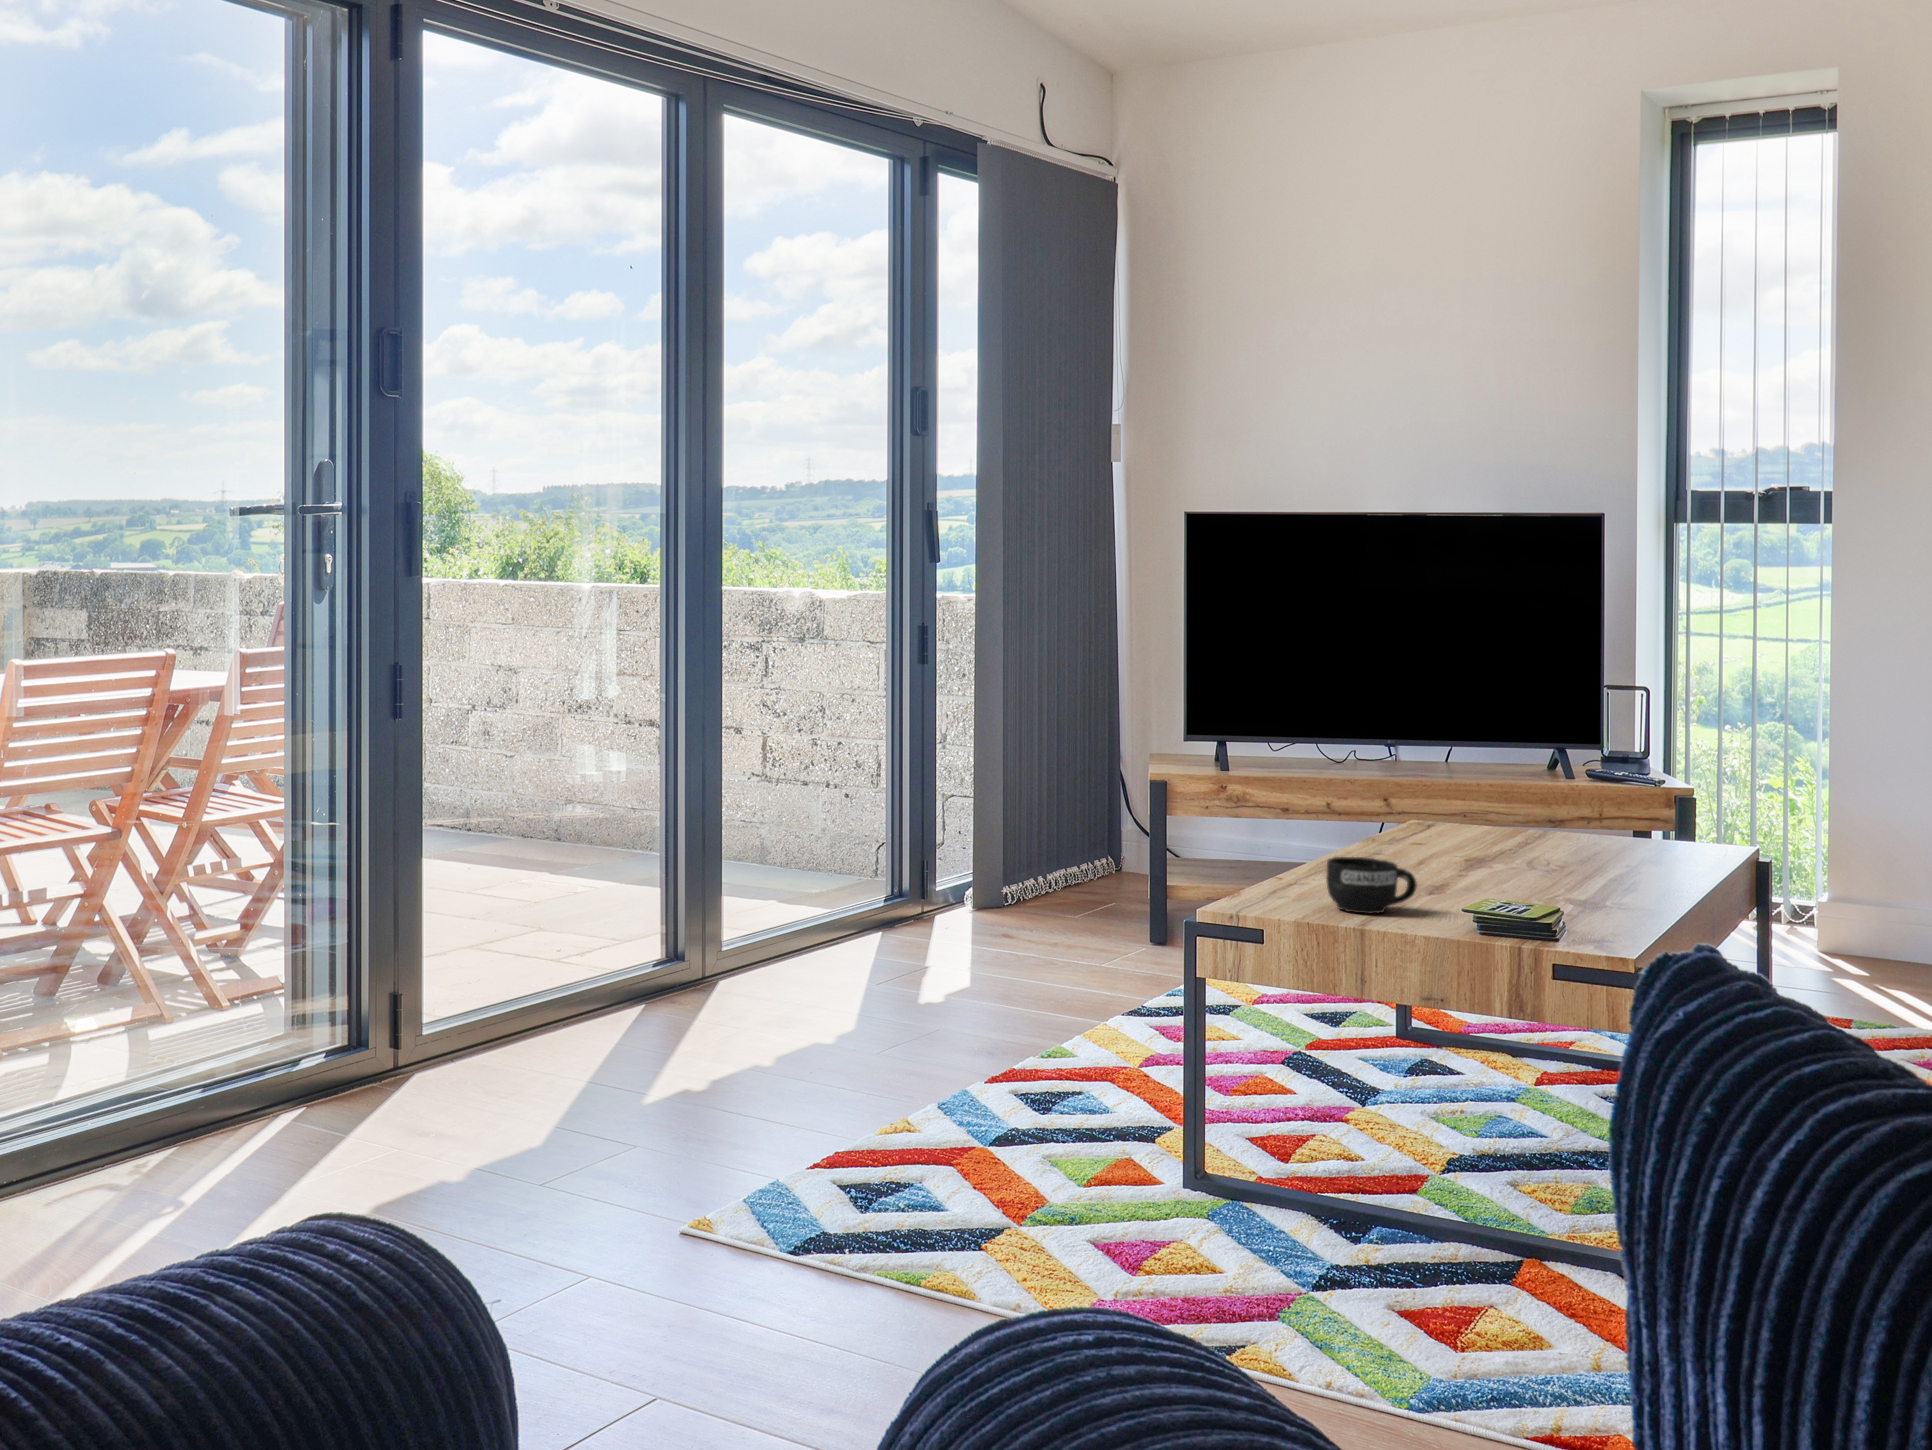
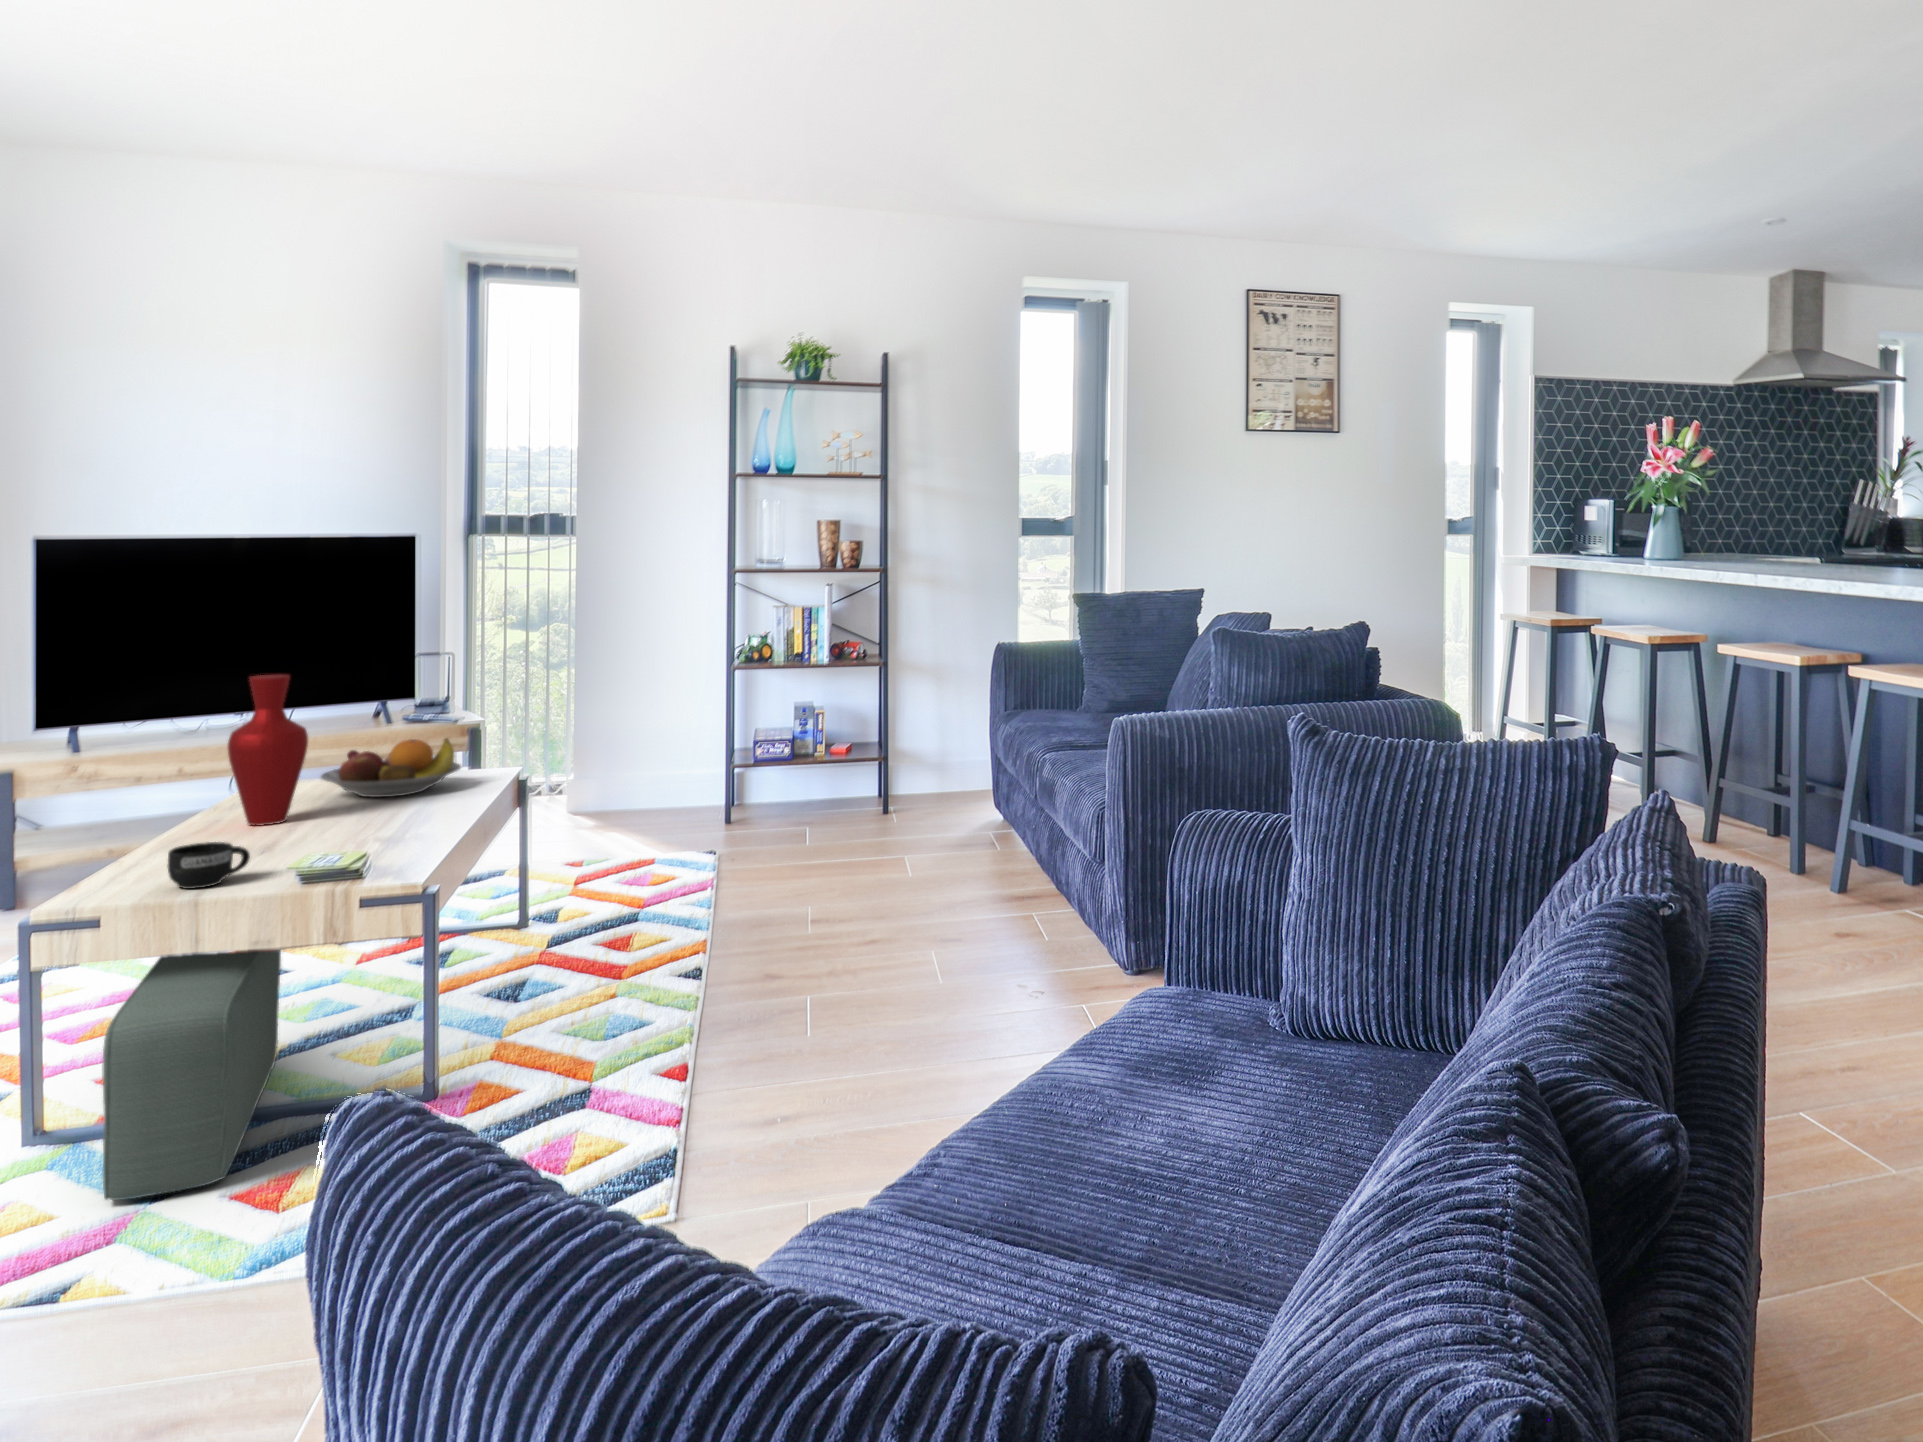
vase: none [1385,666,1478,865] -> present [228,674,308,826]
fruit bowl: none [1490,781,1677,859] -> present [321,738,461,797]
pouf: none [1265,973,1452,1293] -> present [102,950,281,1200]

